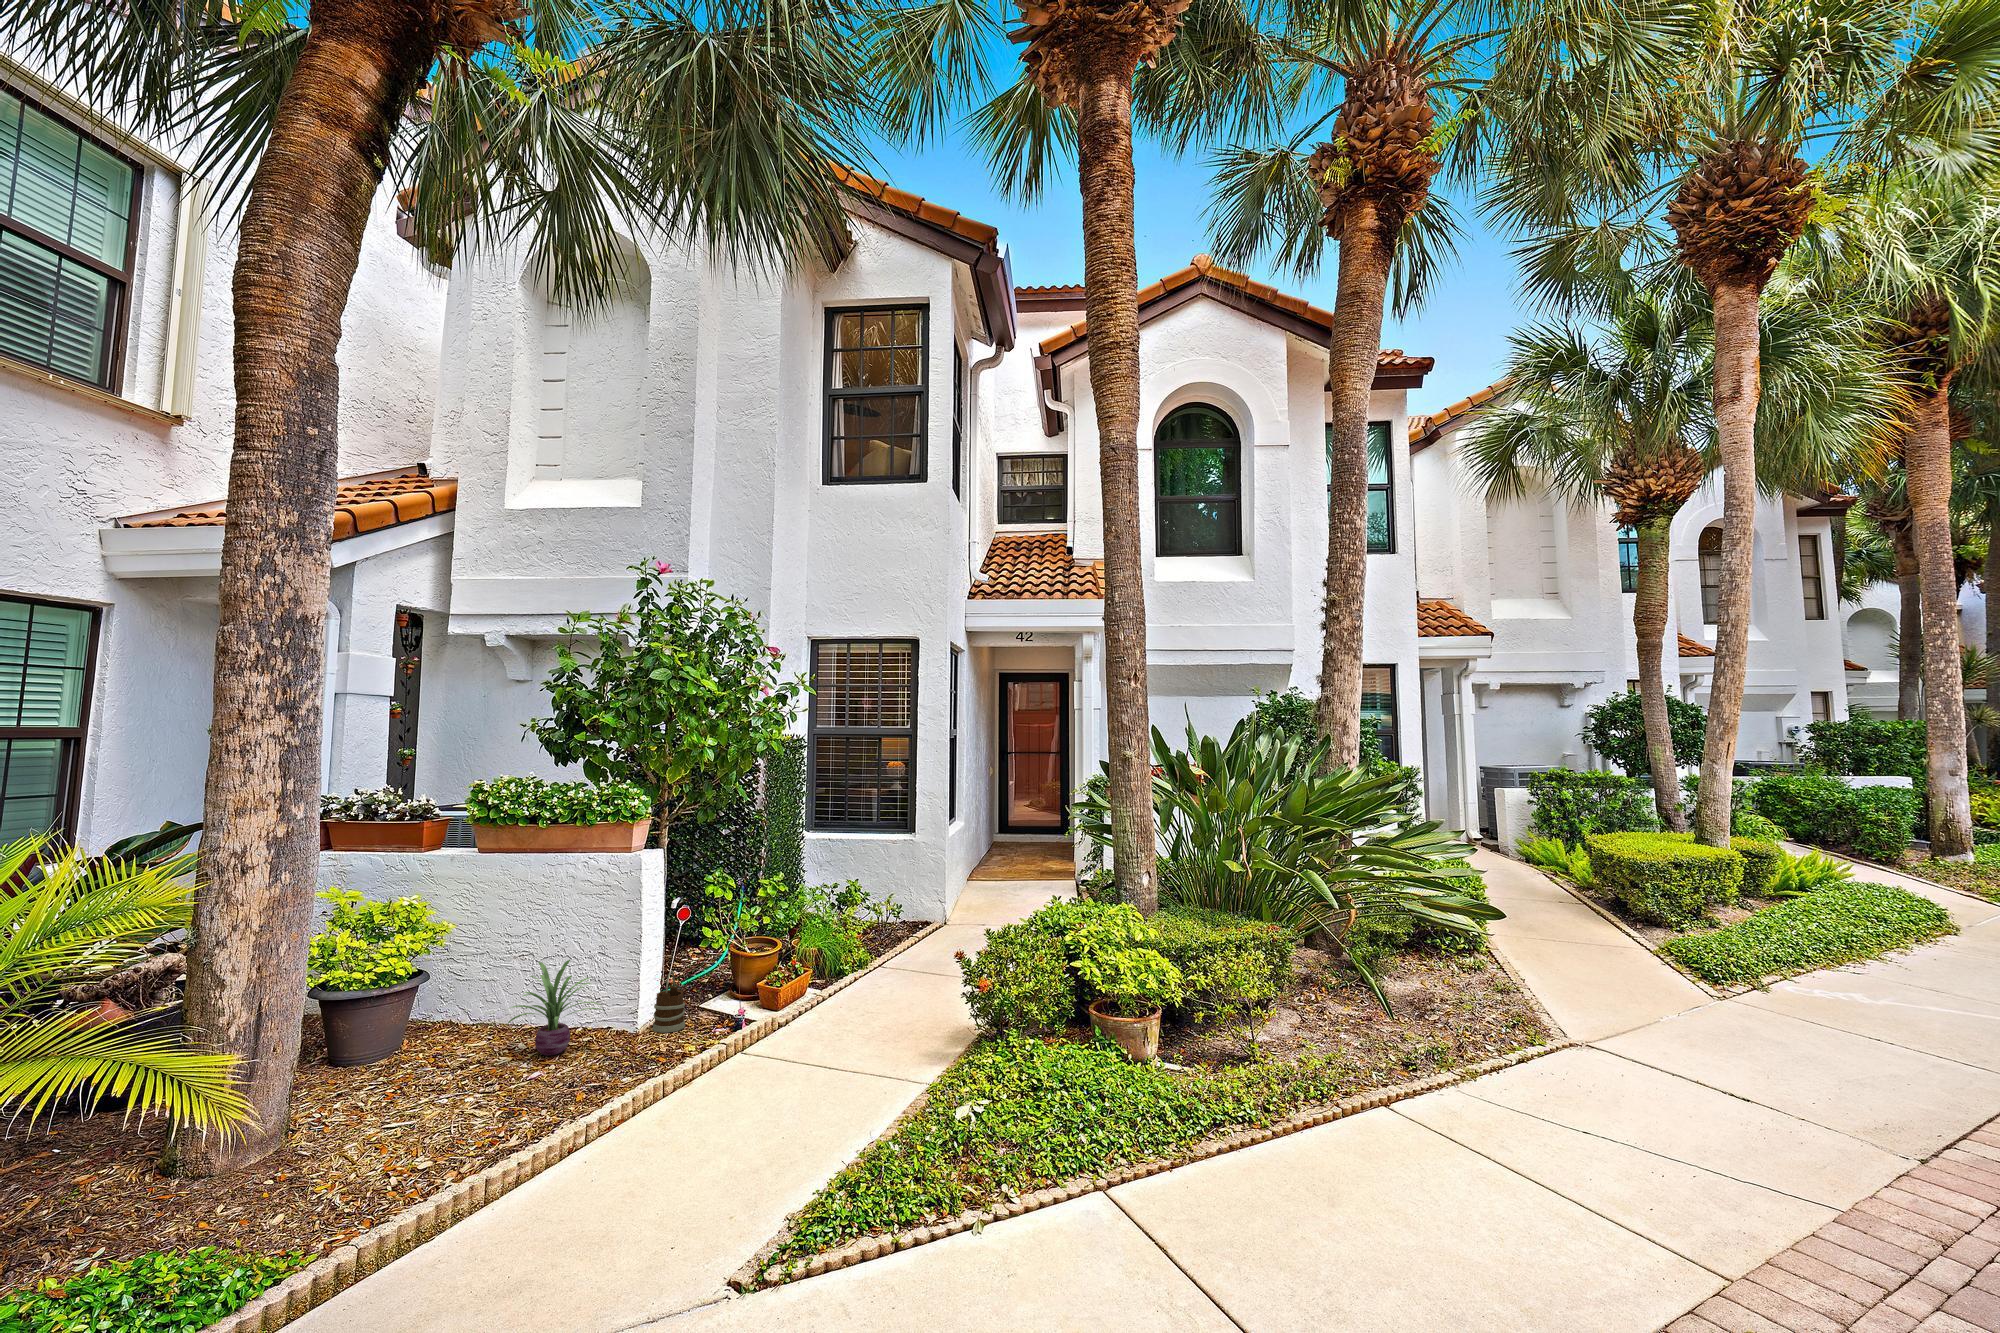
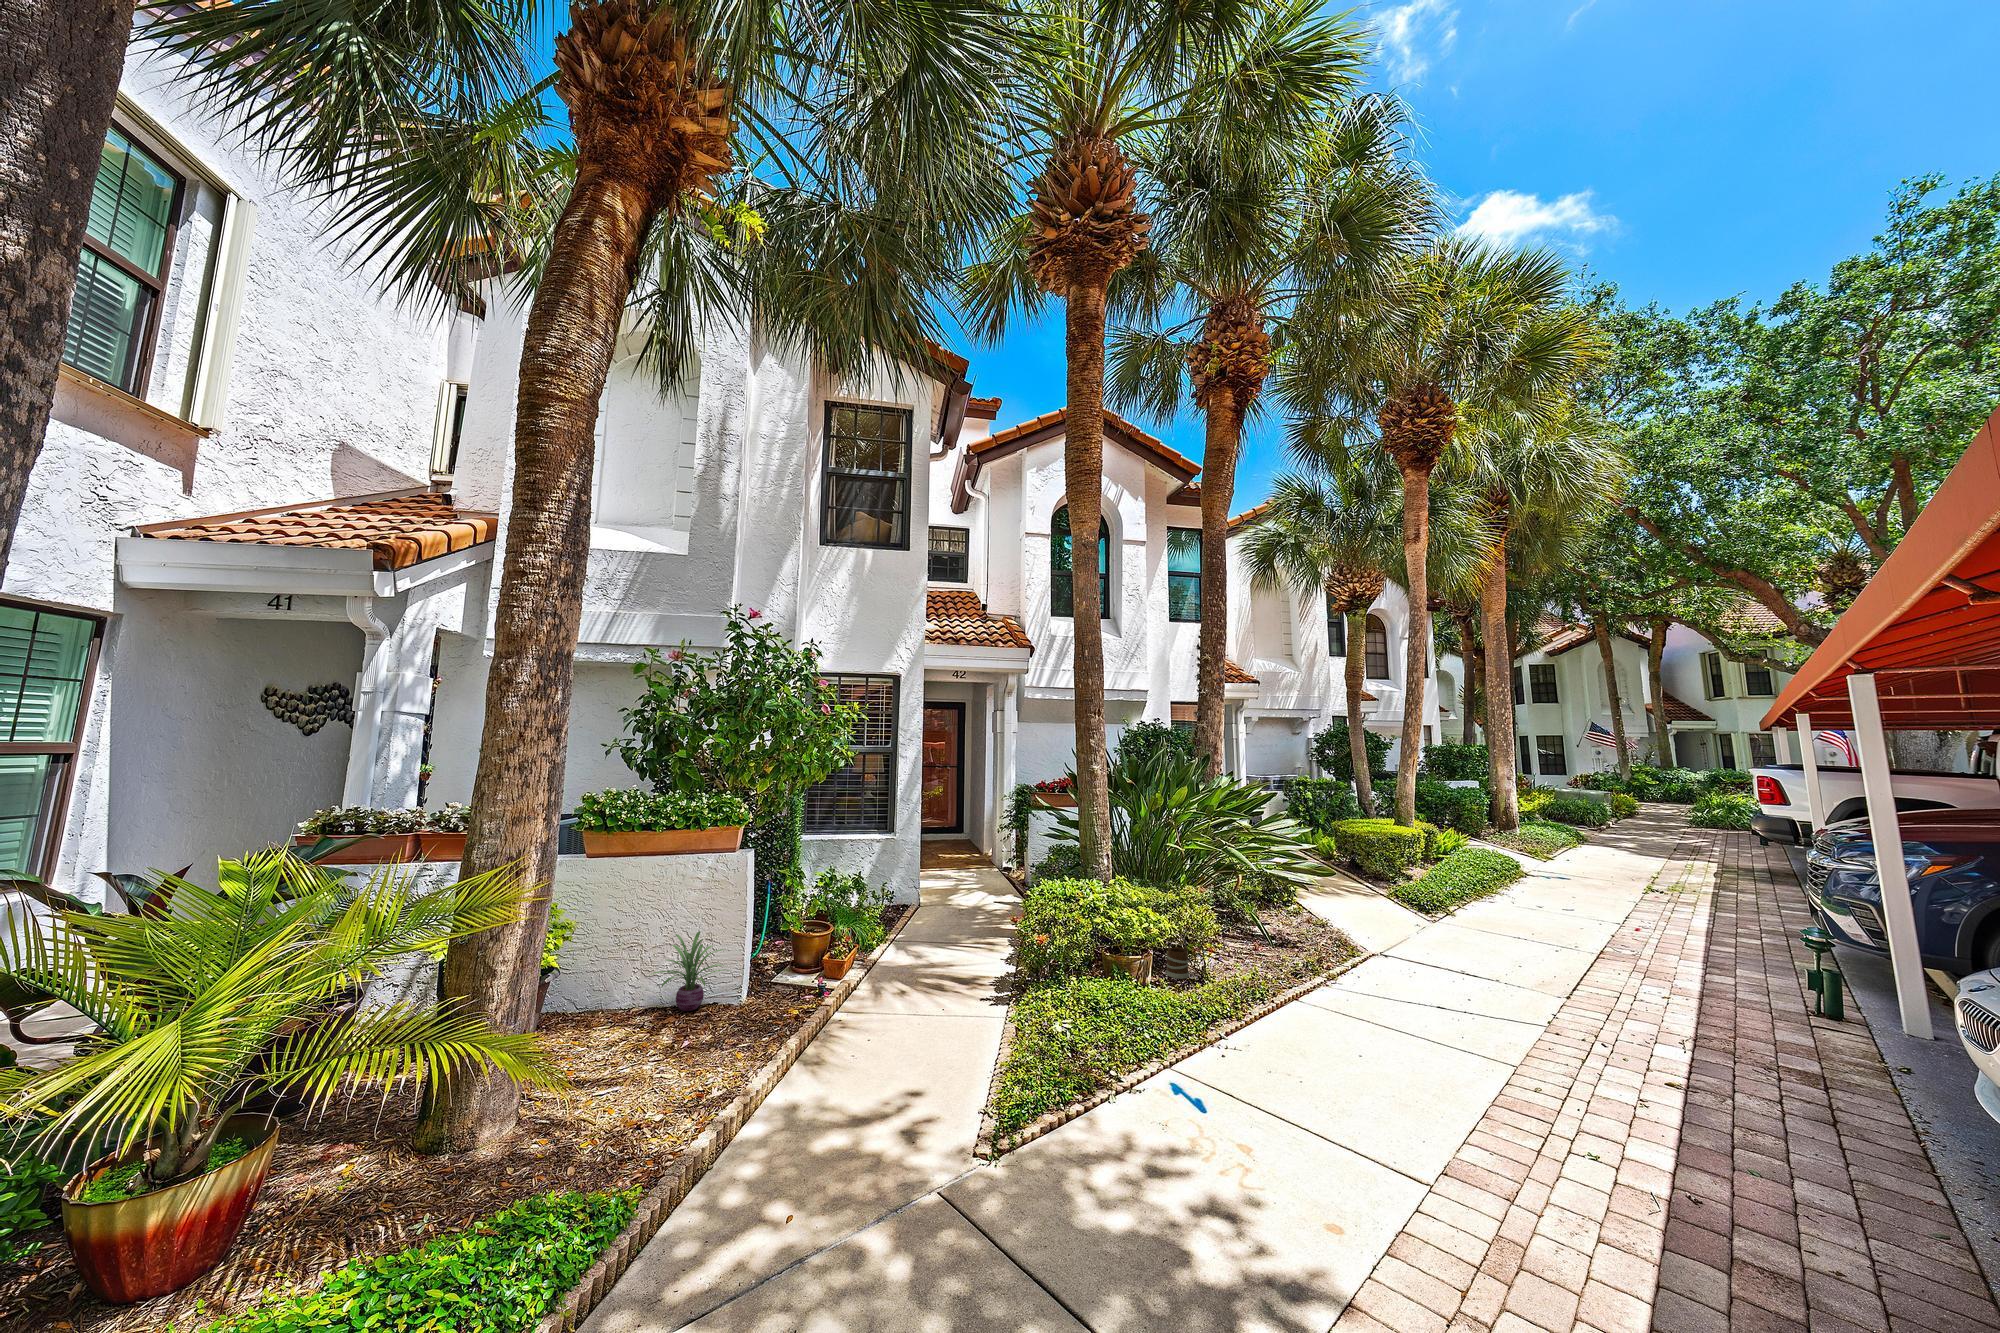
wooden bucket: present [653,971,685,1033] -> present [1166,942,1189,979]

